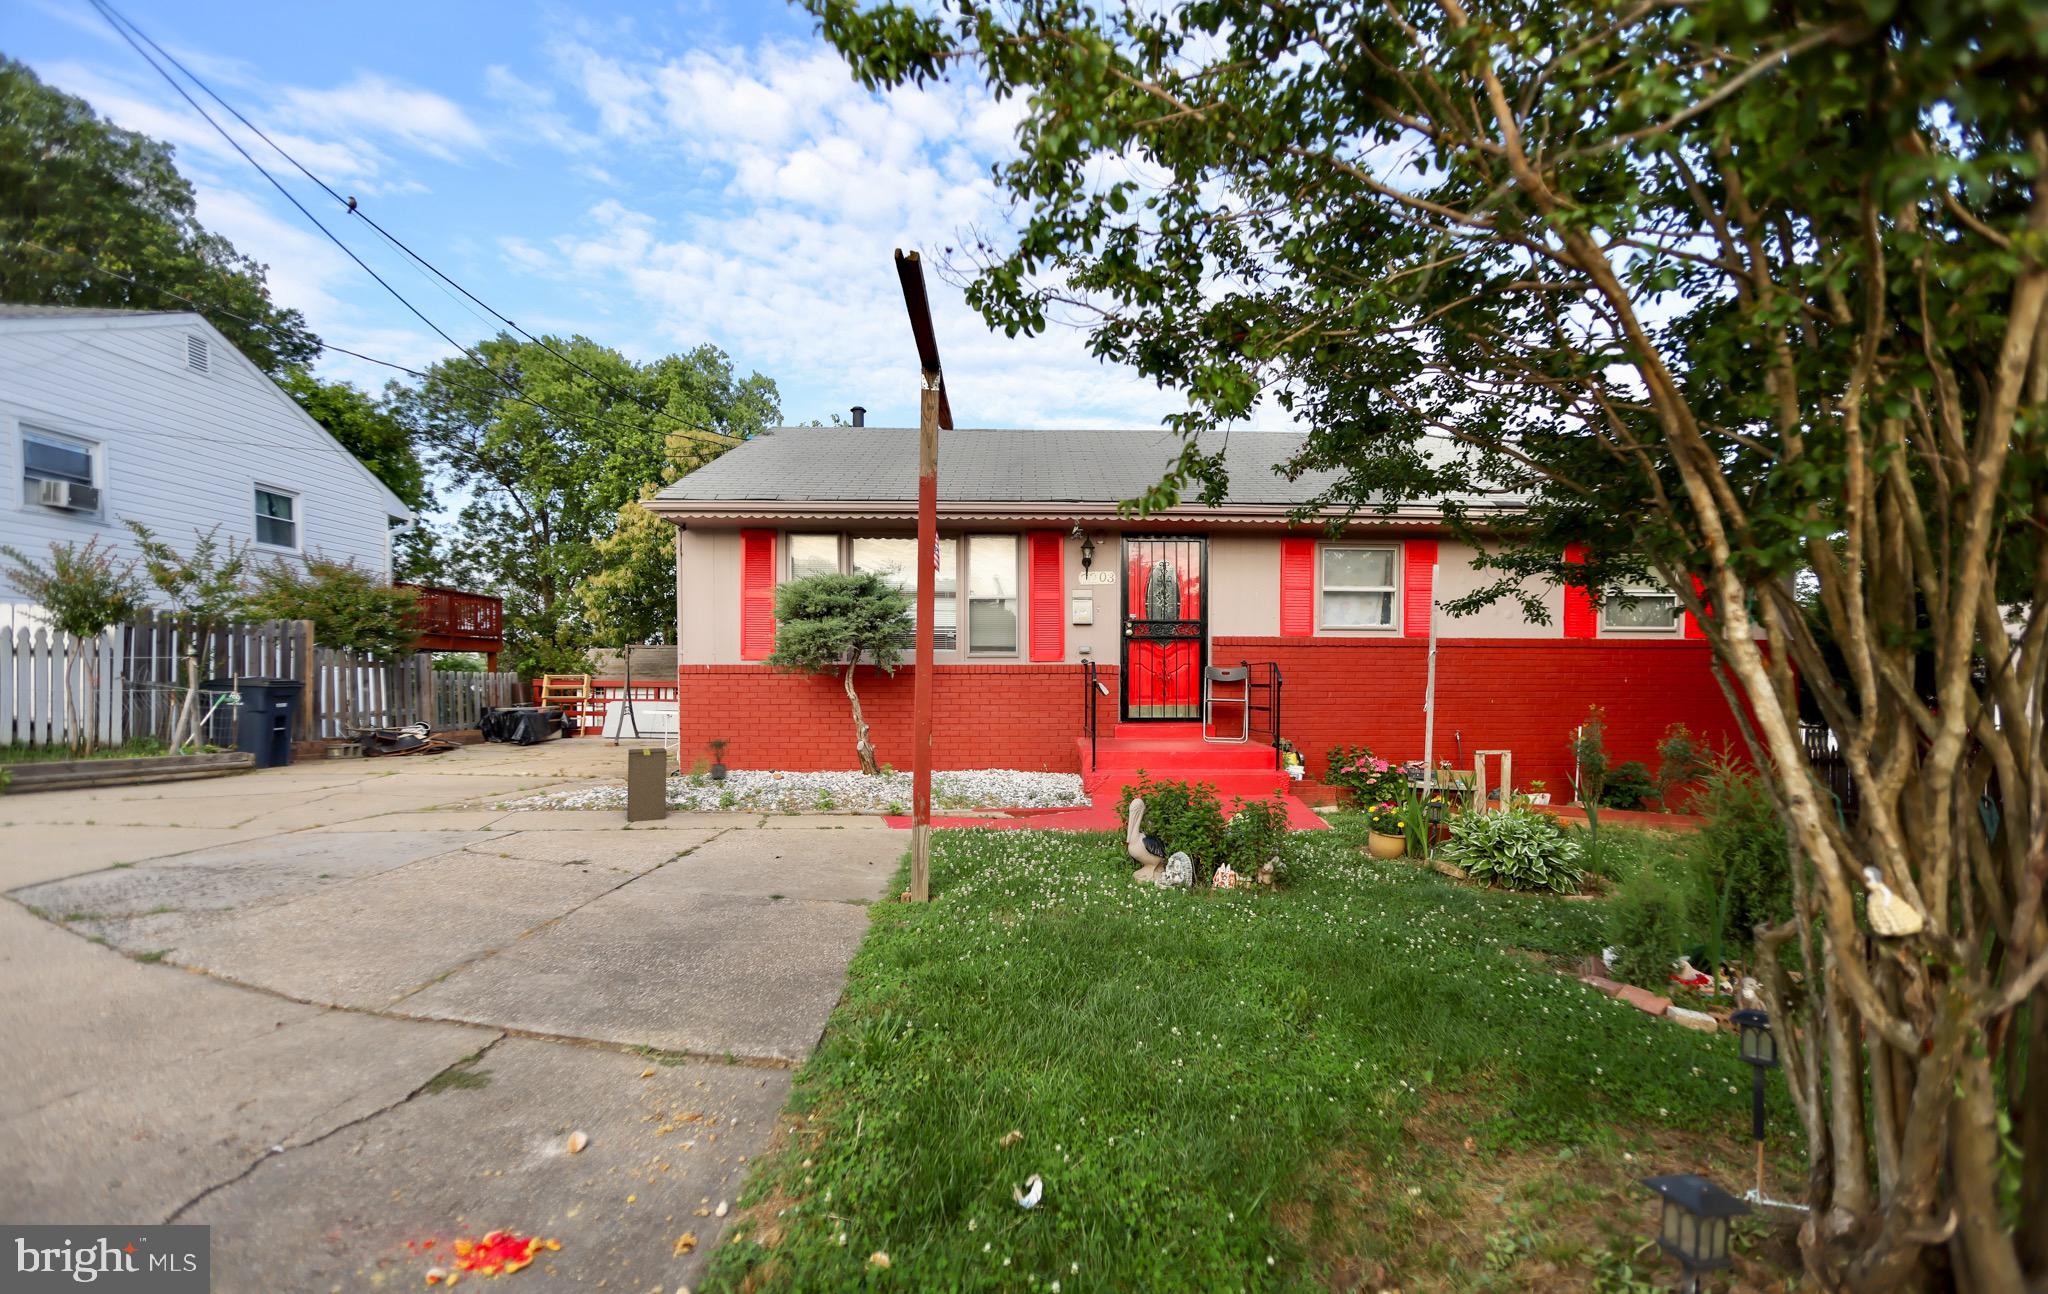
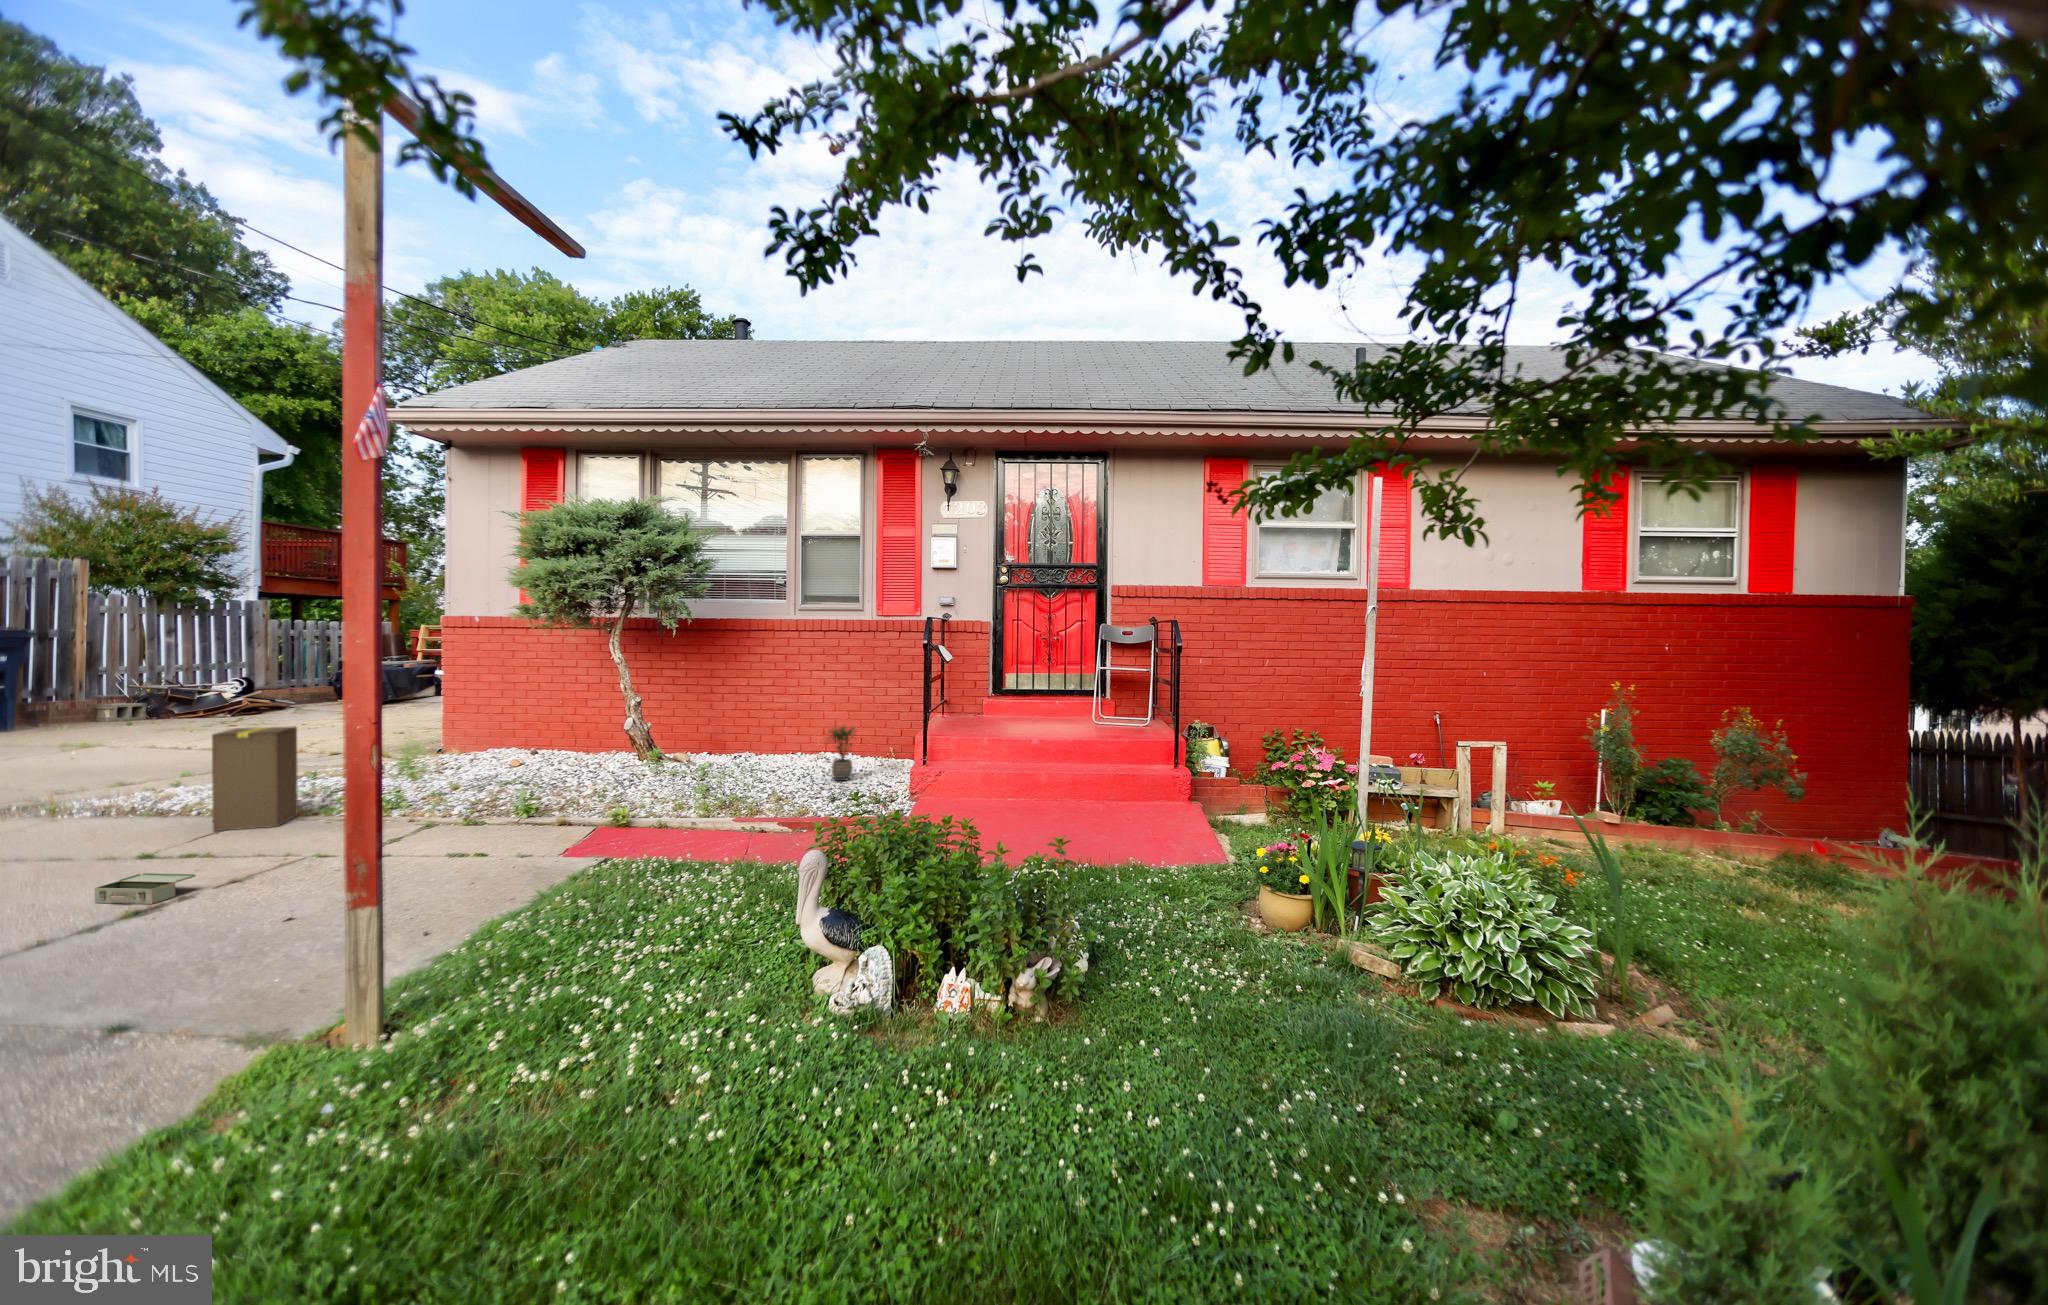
potted plant: present [705,739,729,779] -> present [827,726,857,781]
toolbox: none [652,839,699,855] -> present [95,873,196,904]

